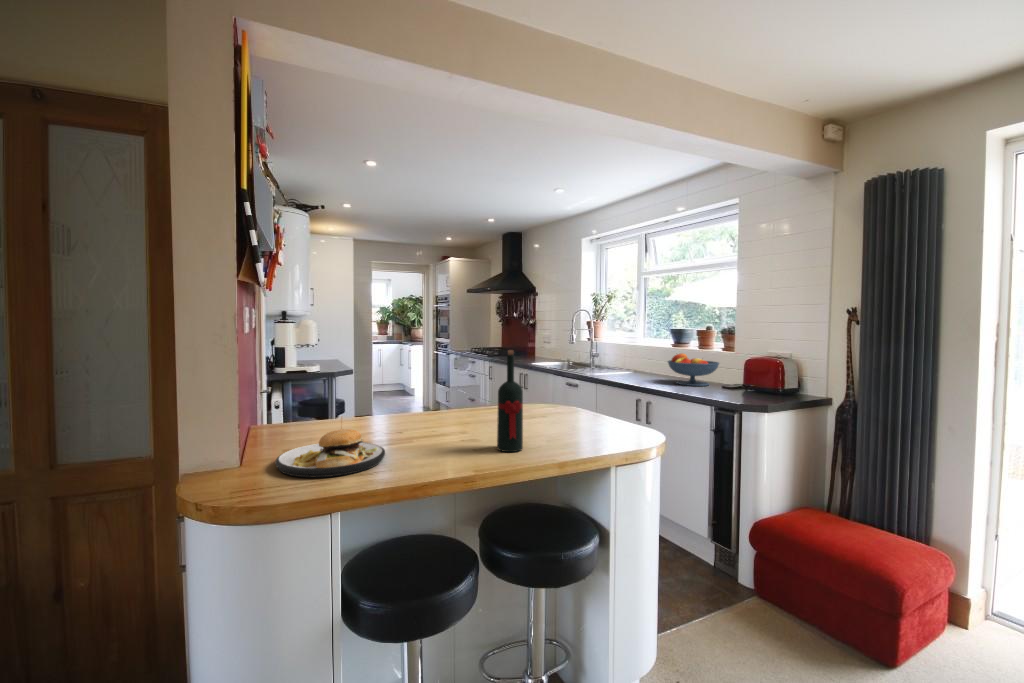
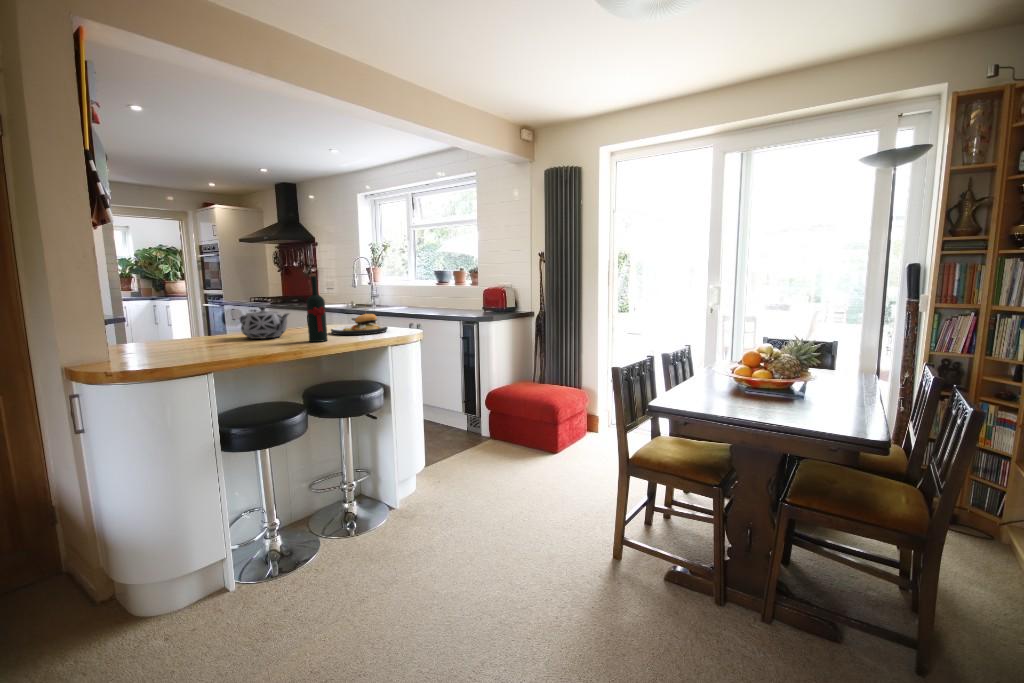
fruit bowl: present [668,353,719,386] -> none [432,288,468,311]
teapot: none [423,387,480,432] -> present [240,306,289,339]
plate: present [275,428,385,477] -> present [331,314,388,335]

